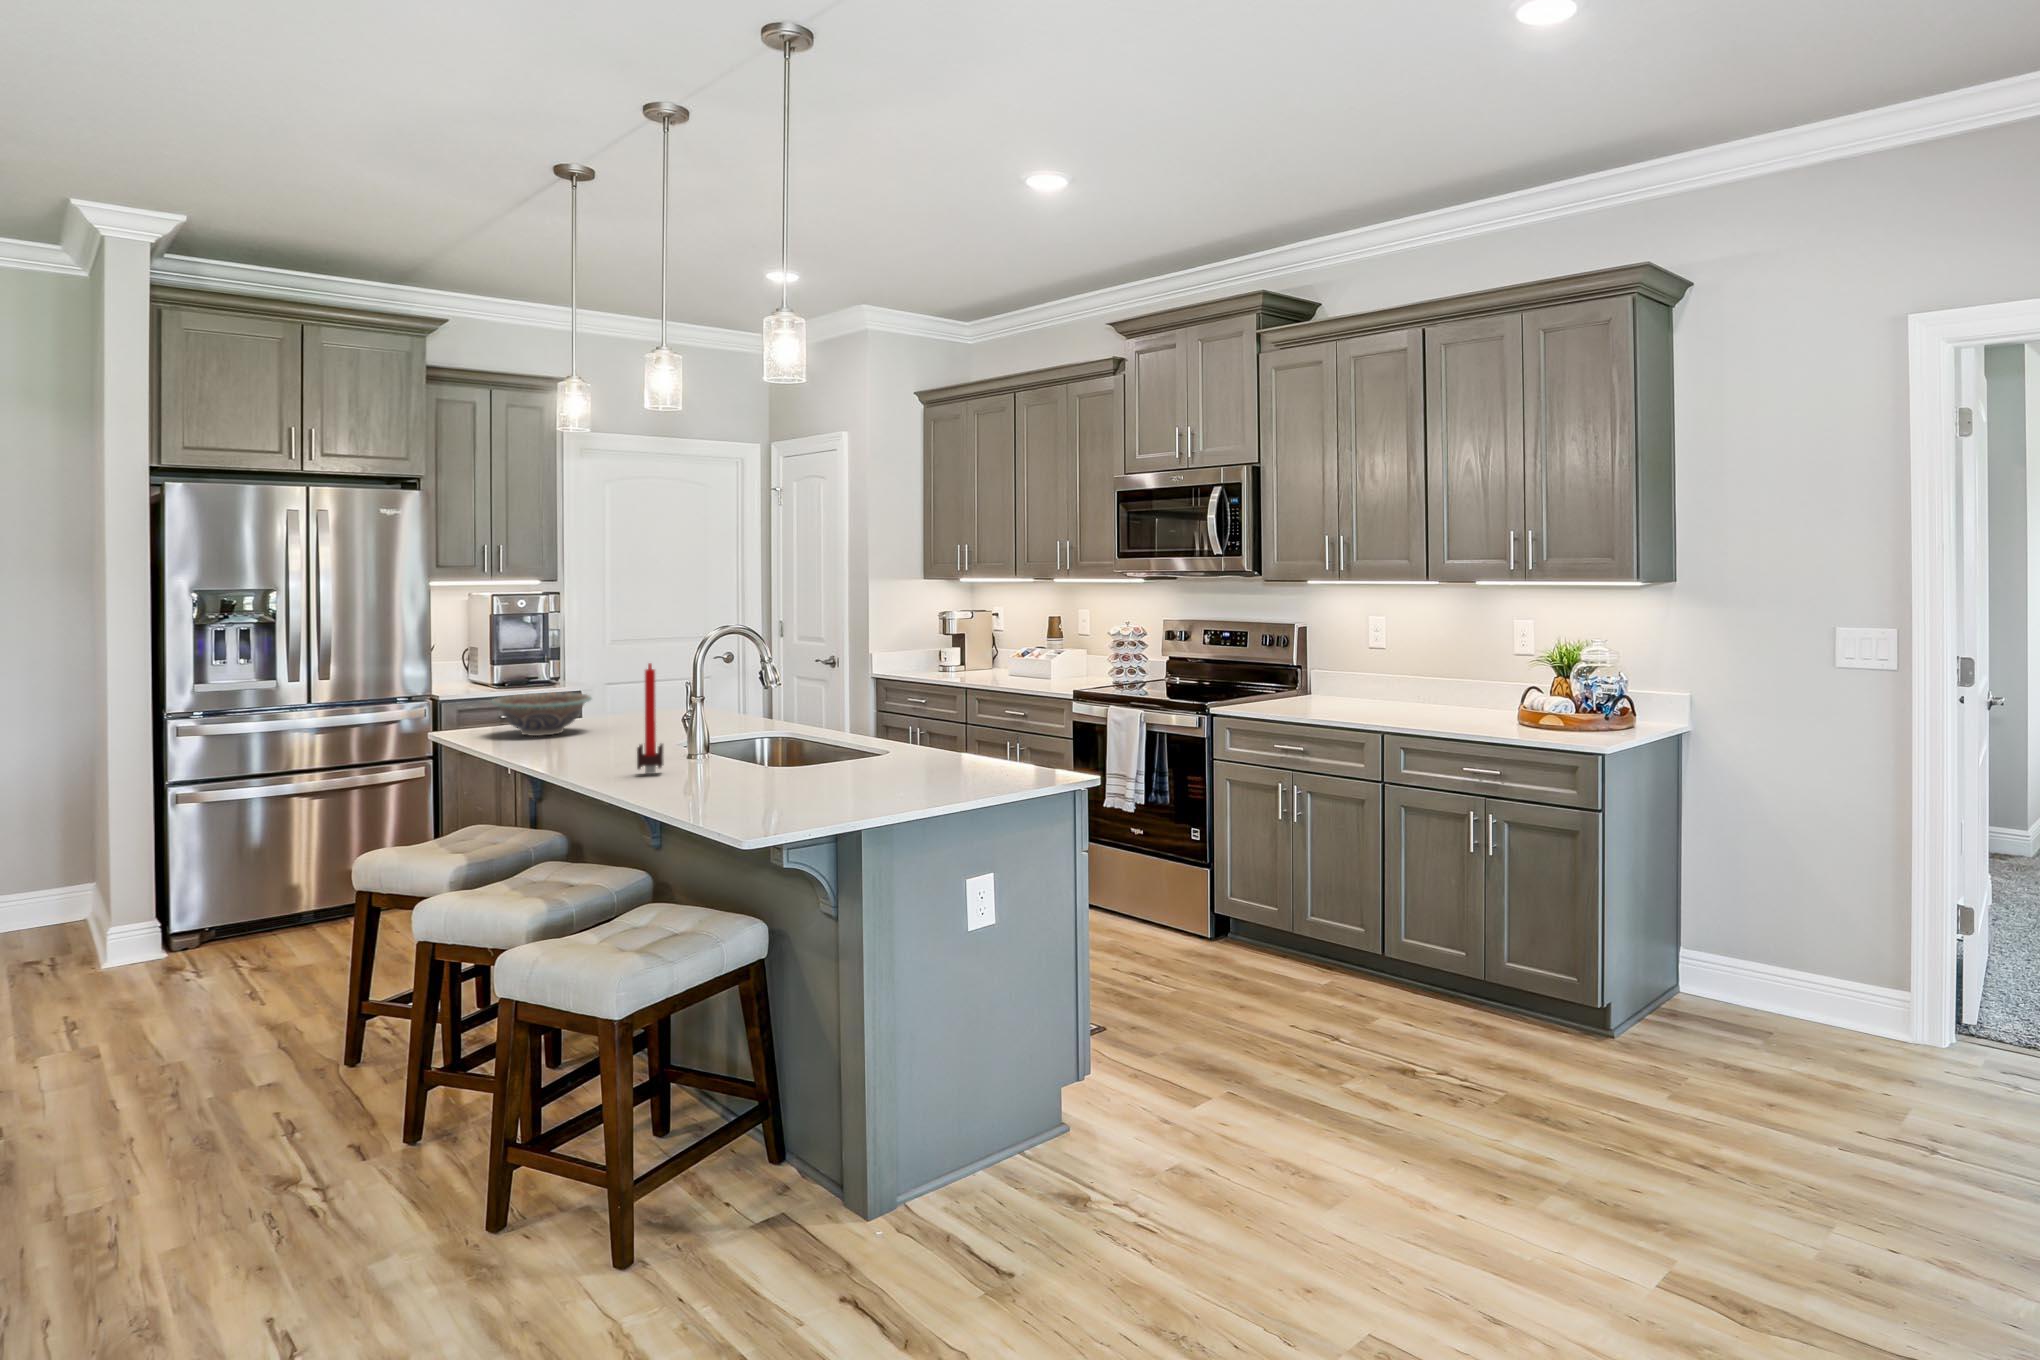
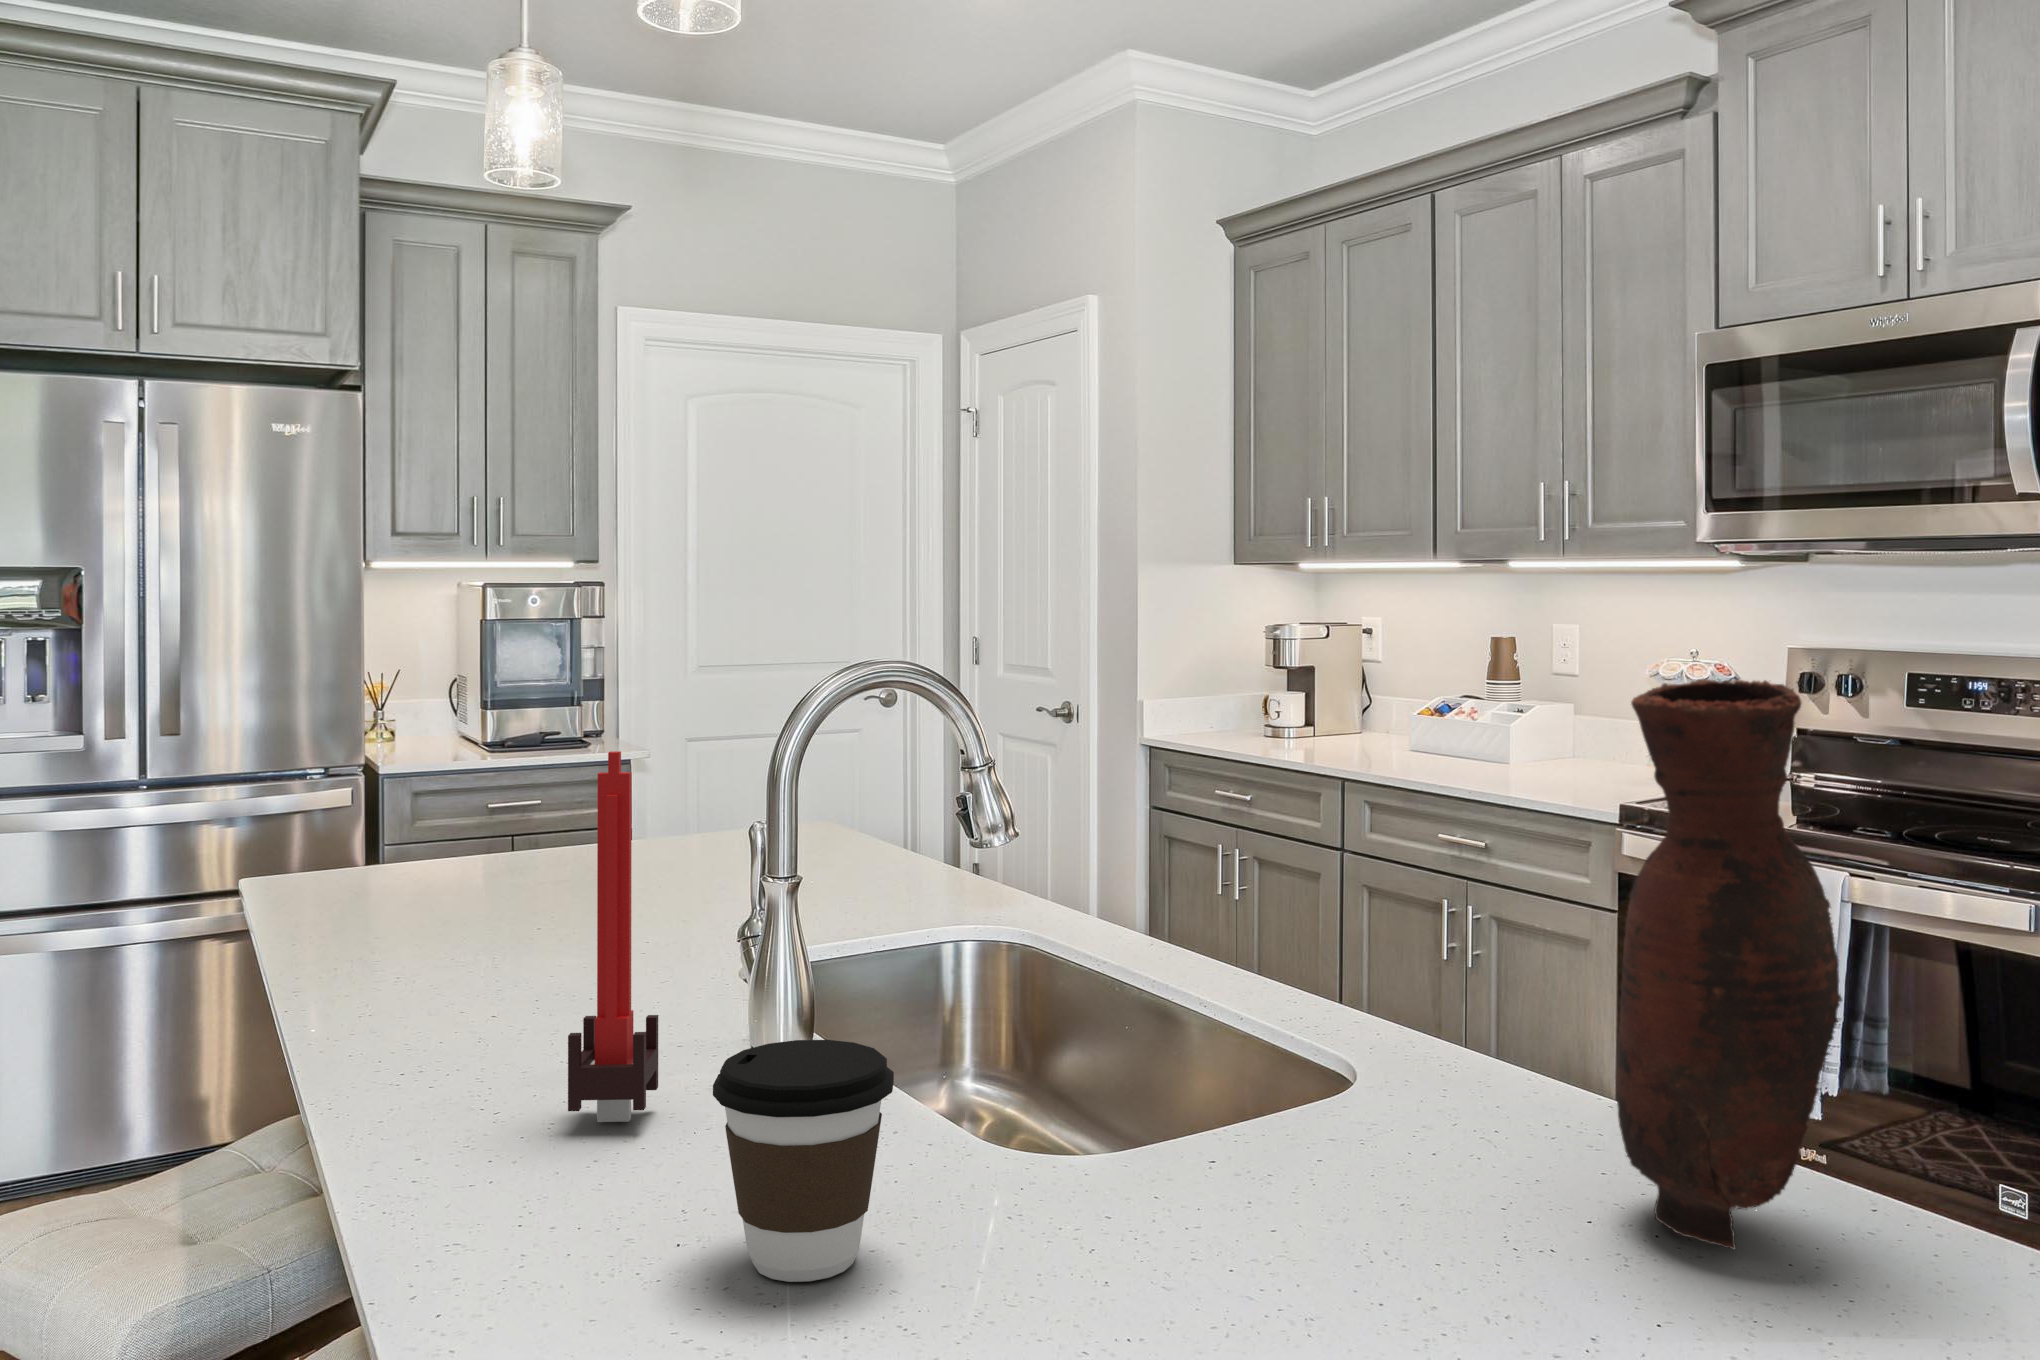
vase: none [936,635,985,775] -> present [1616,679,1843,1249]
decorative bowl: present [492,692,592,736] -> none [340,789,566,897]
coffee cup: none [691,734,740,790] -> present [713,1040,894,1282]

